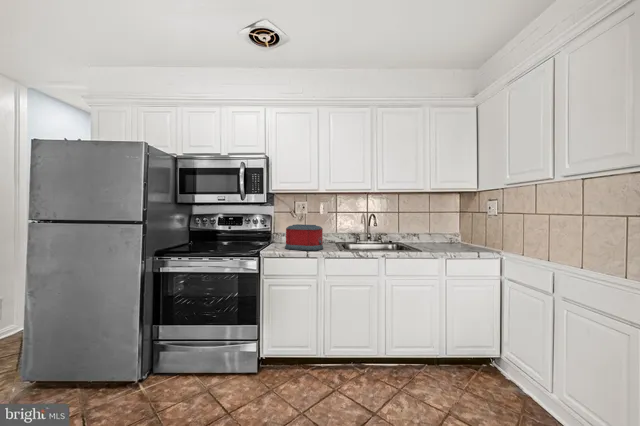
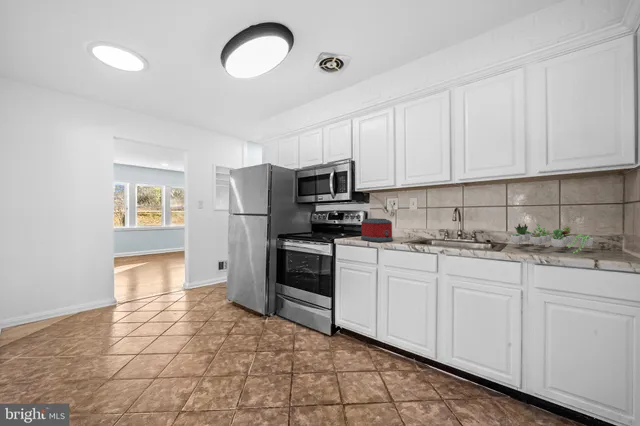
succulent plant: none [420,226,470,249] -> present [511,224,593,253]

